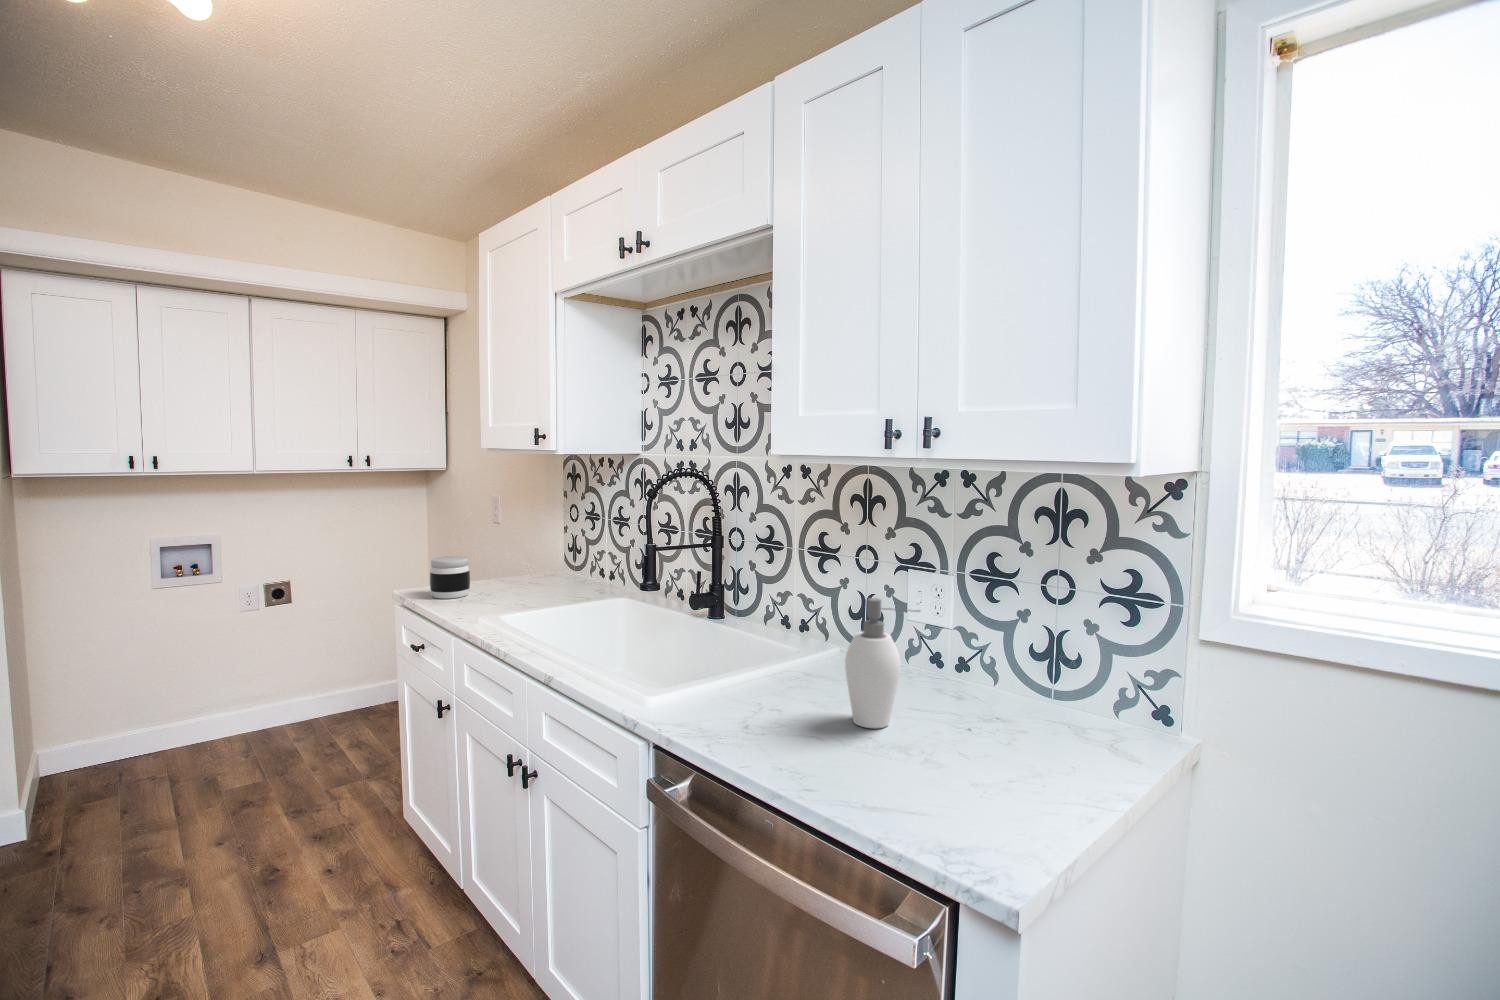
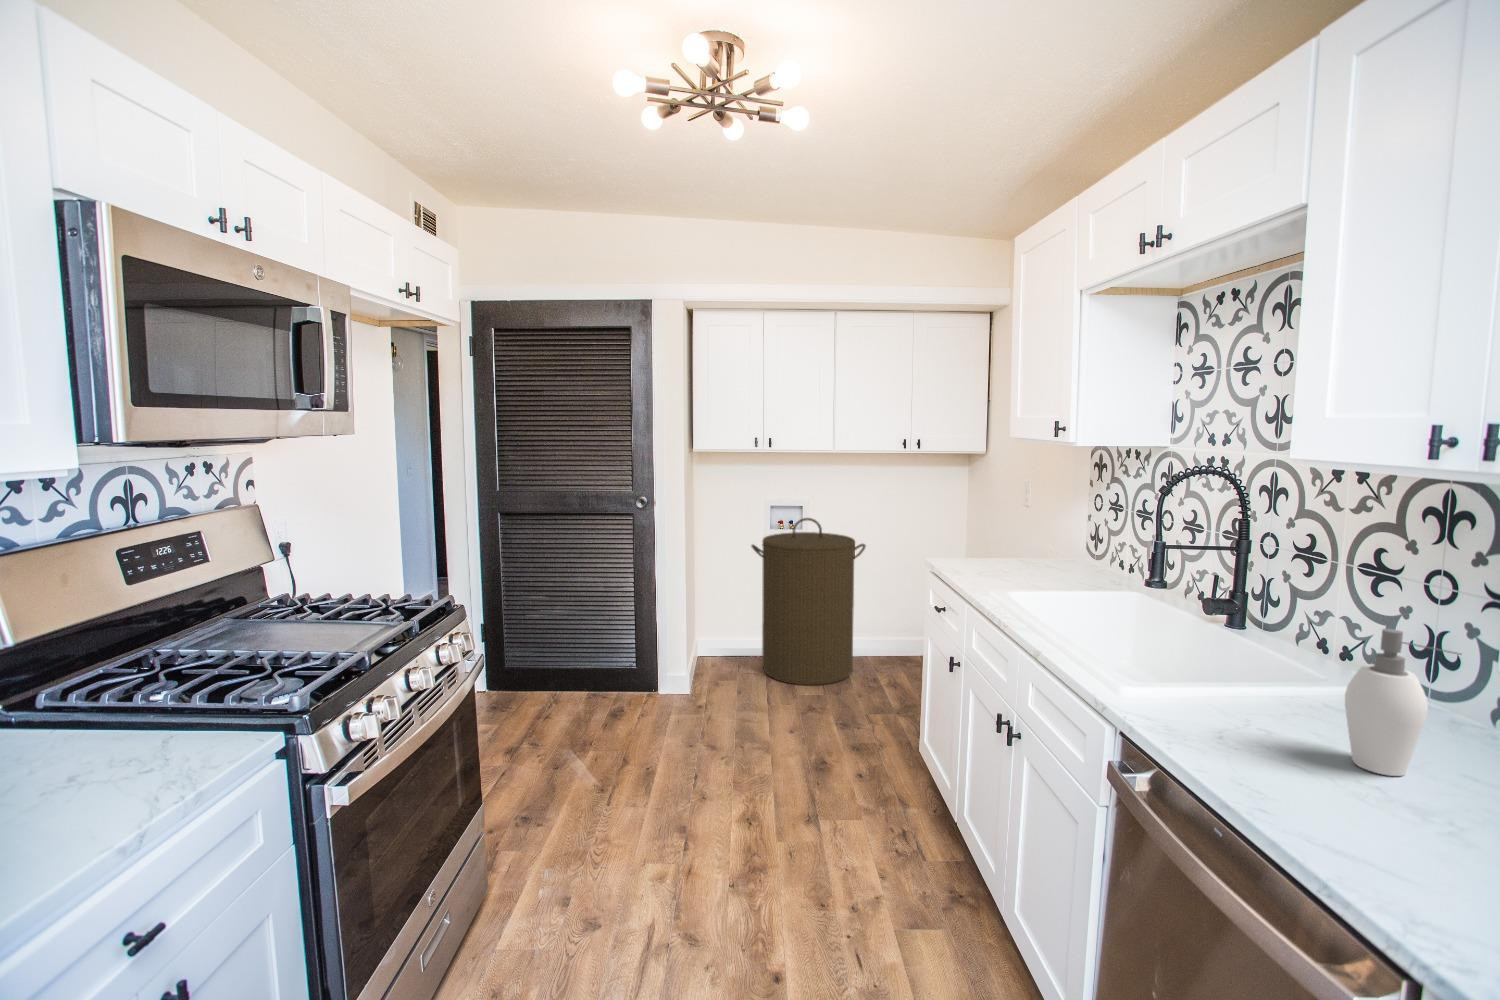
jar: present [430,556,470,599] -> none [956,534,989,571]
laundry hamper: none [103,557,299,790] -> present [751,518,865,685]

